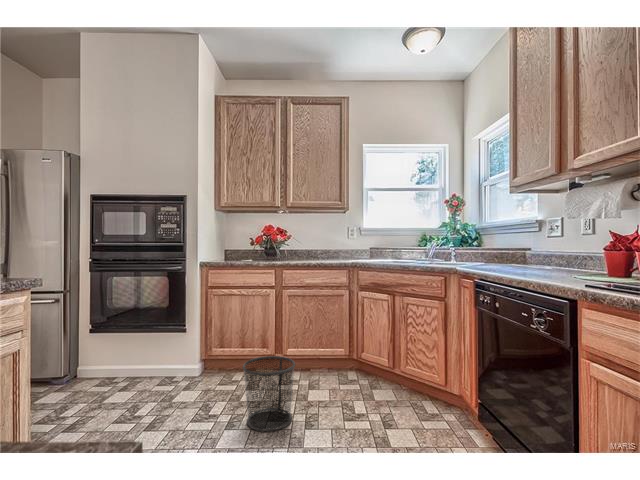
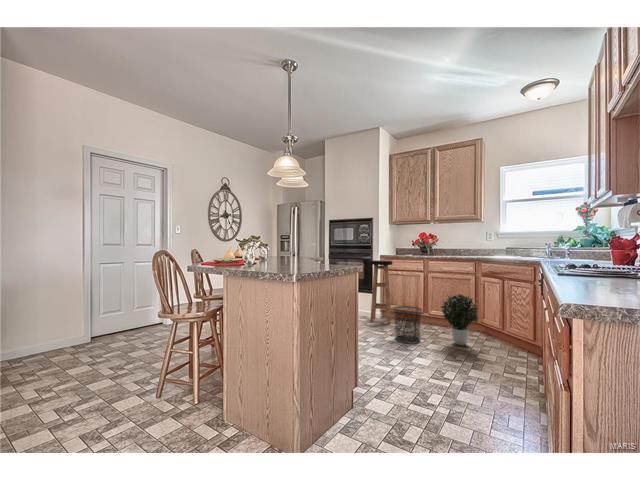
bar stool: none [184,273,226,390] -> present [370,260,393,324]
potted plant: none [318,324,376,408] -> present [441,294,479,345]

